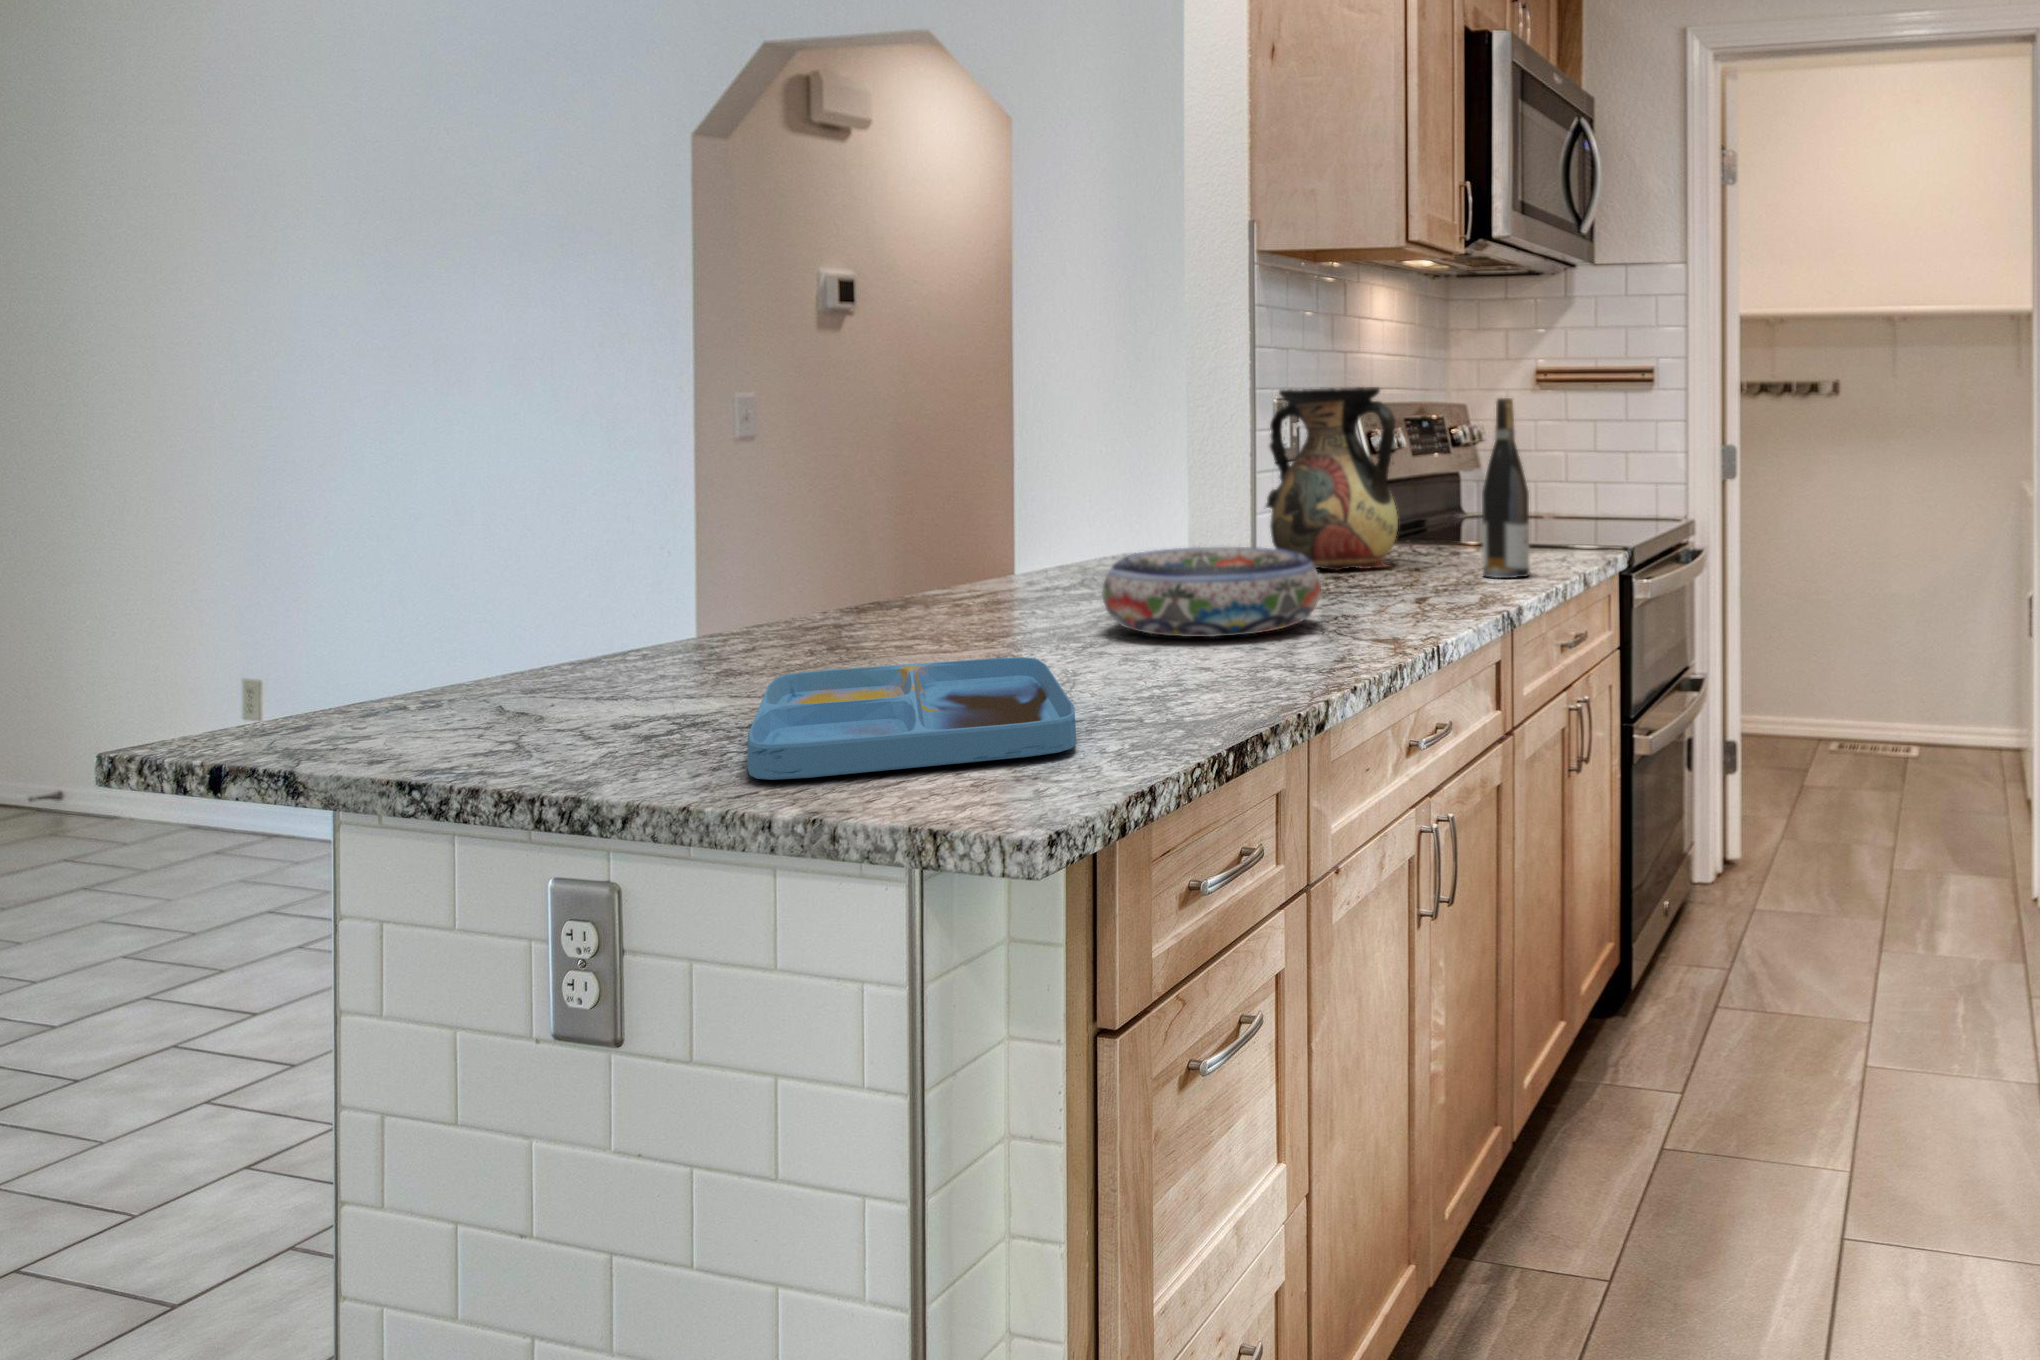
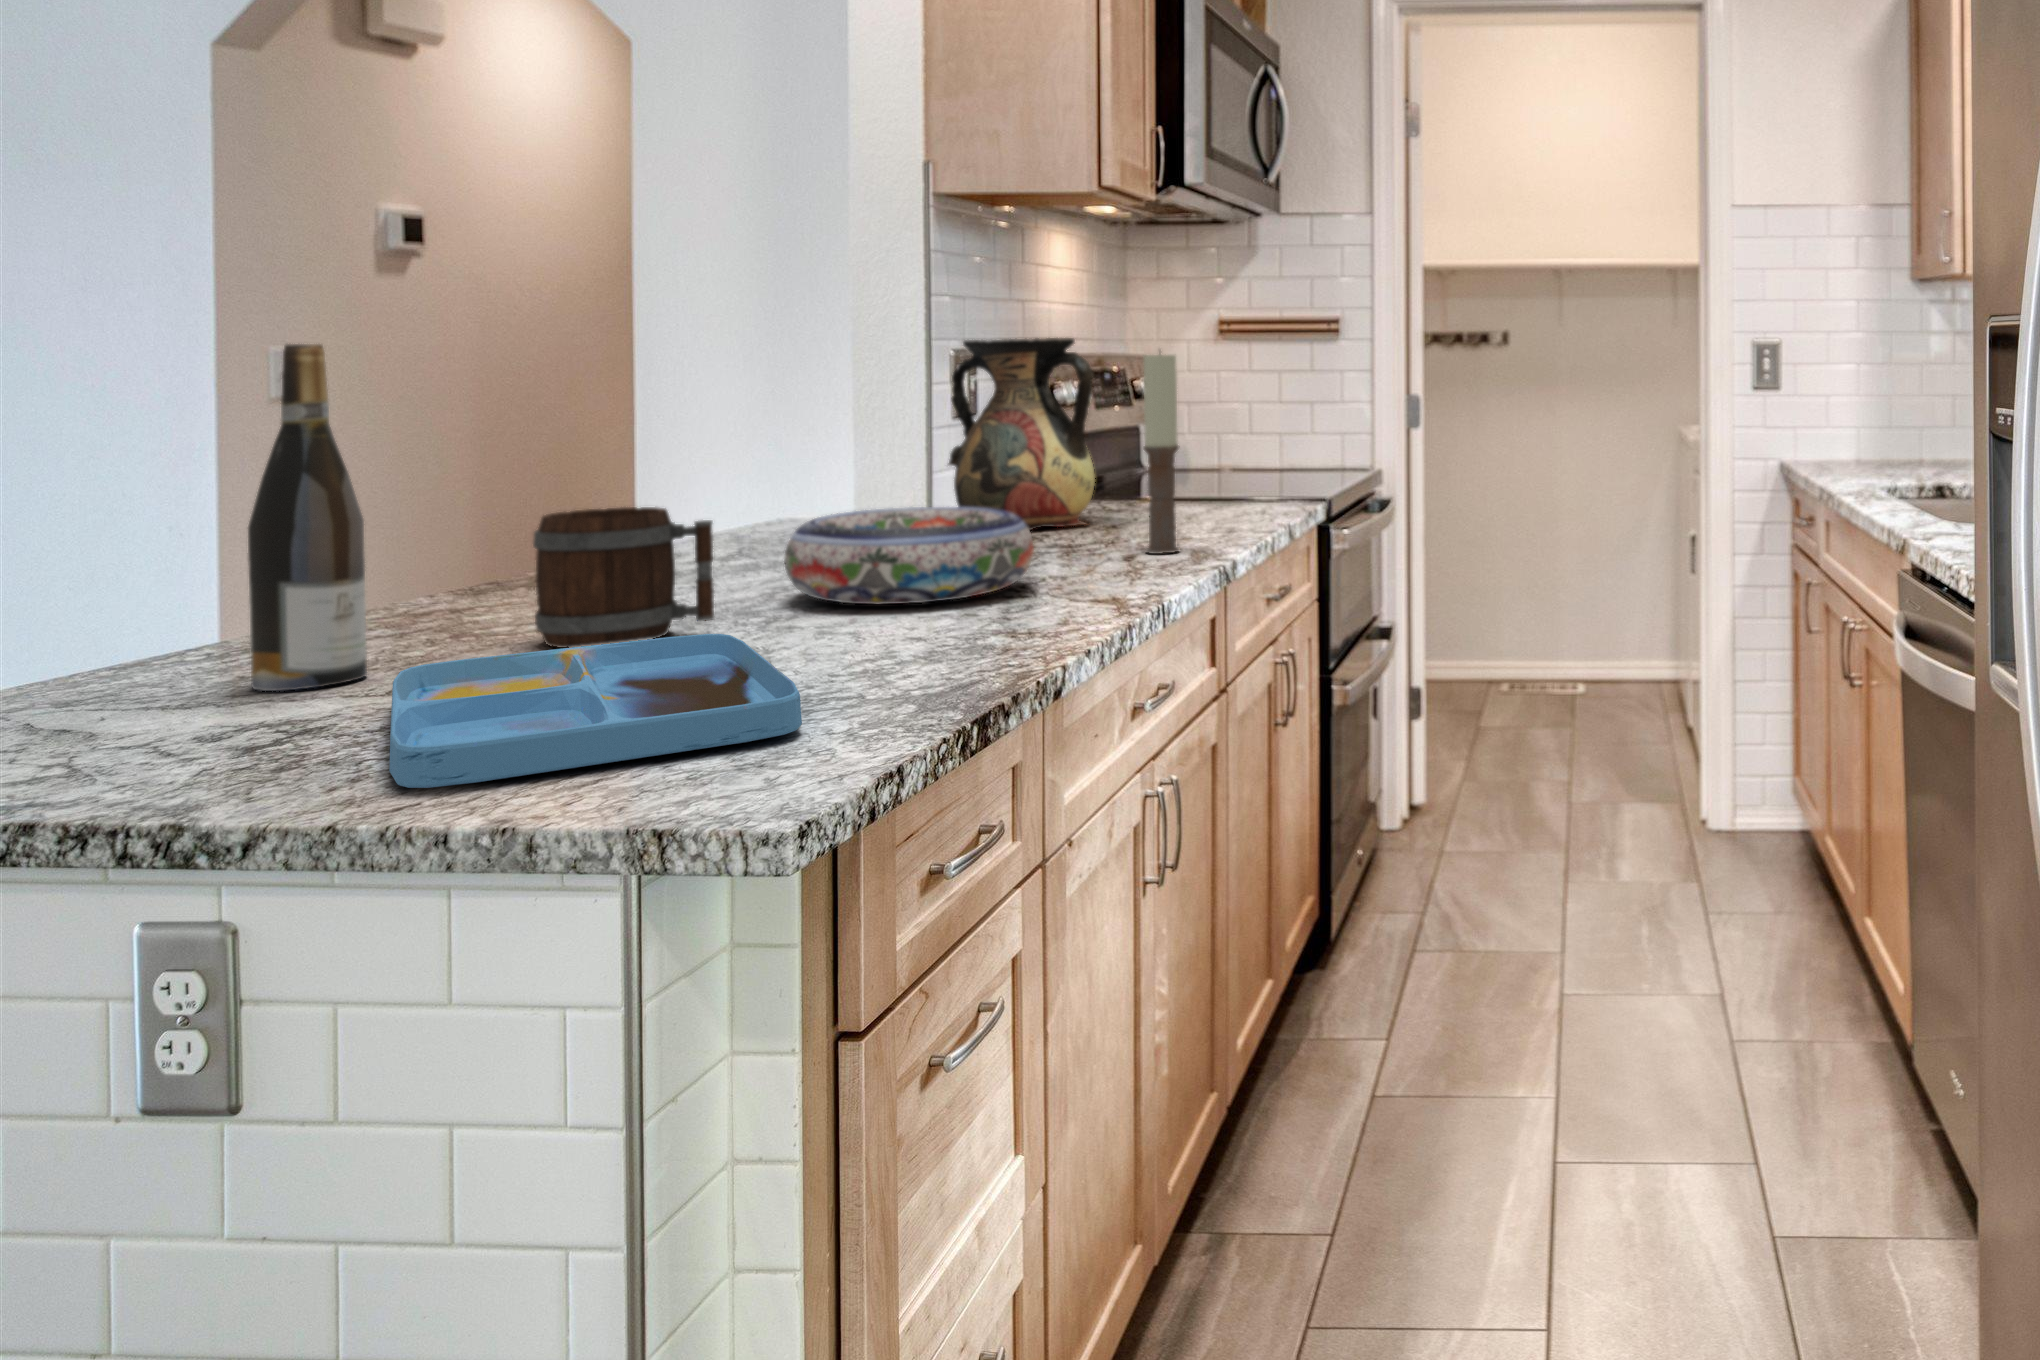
candle: none [1433,398,1467,598] -> present [1143,353,1180,554]
wine bottle: present [1482,398,1530,578] -> present [248,344,367,691]
mug: none [892,541,1037,664] -> present [533,507,714,648]

